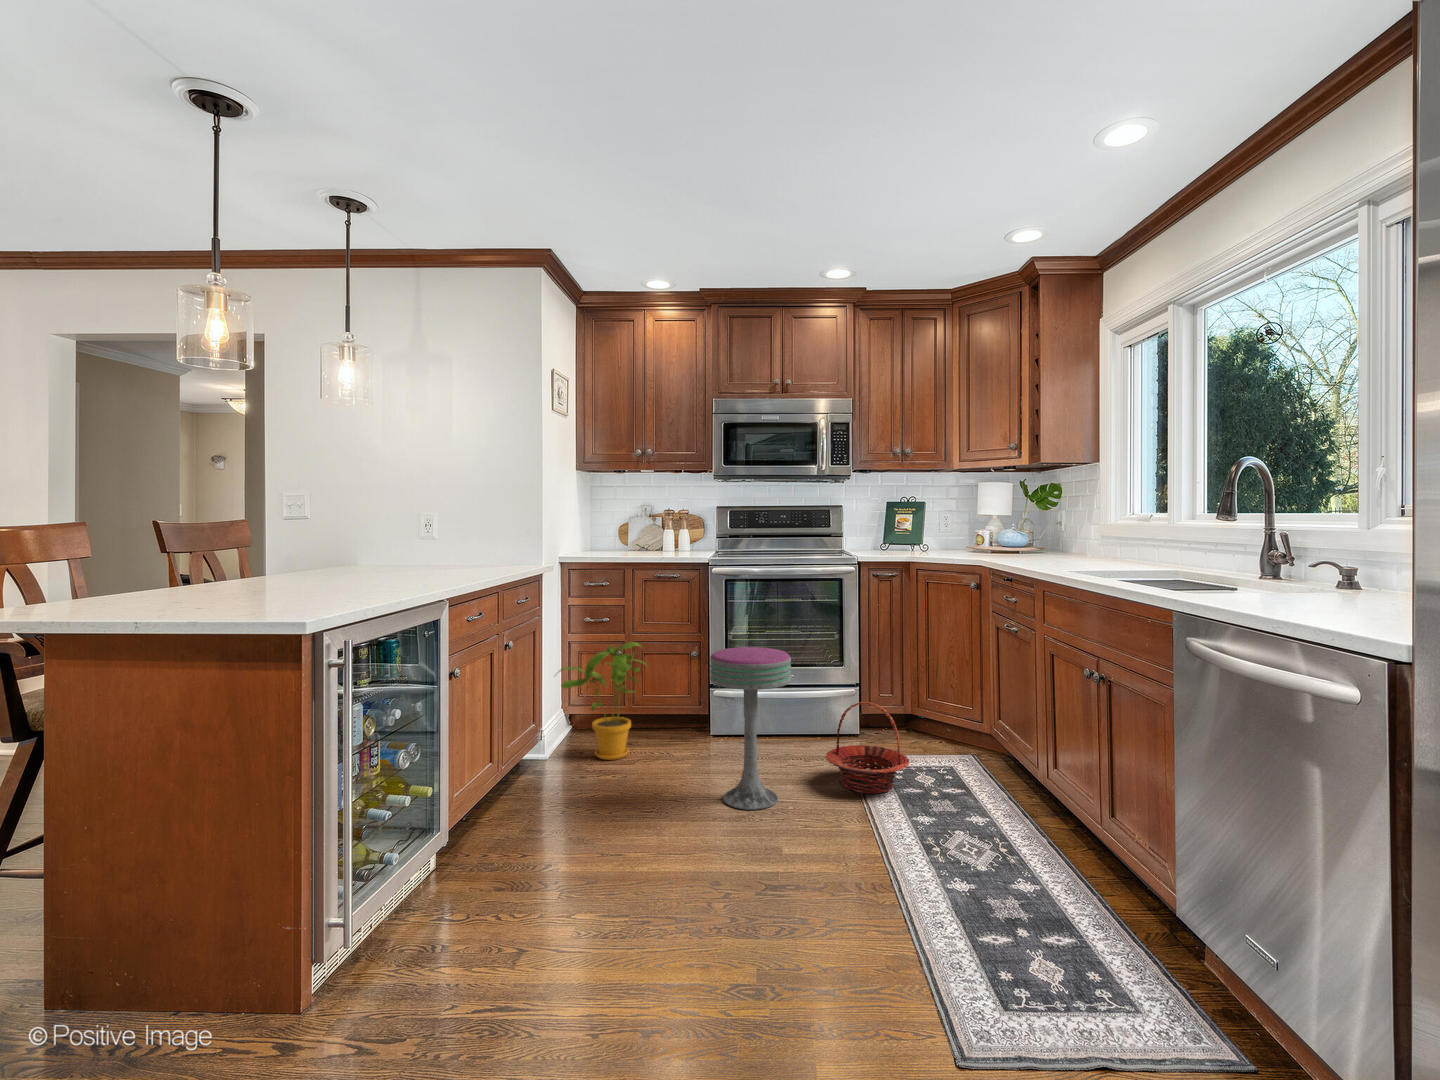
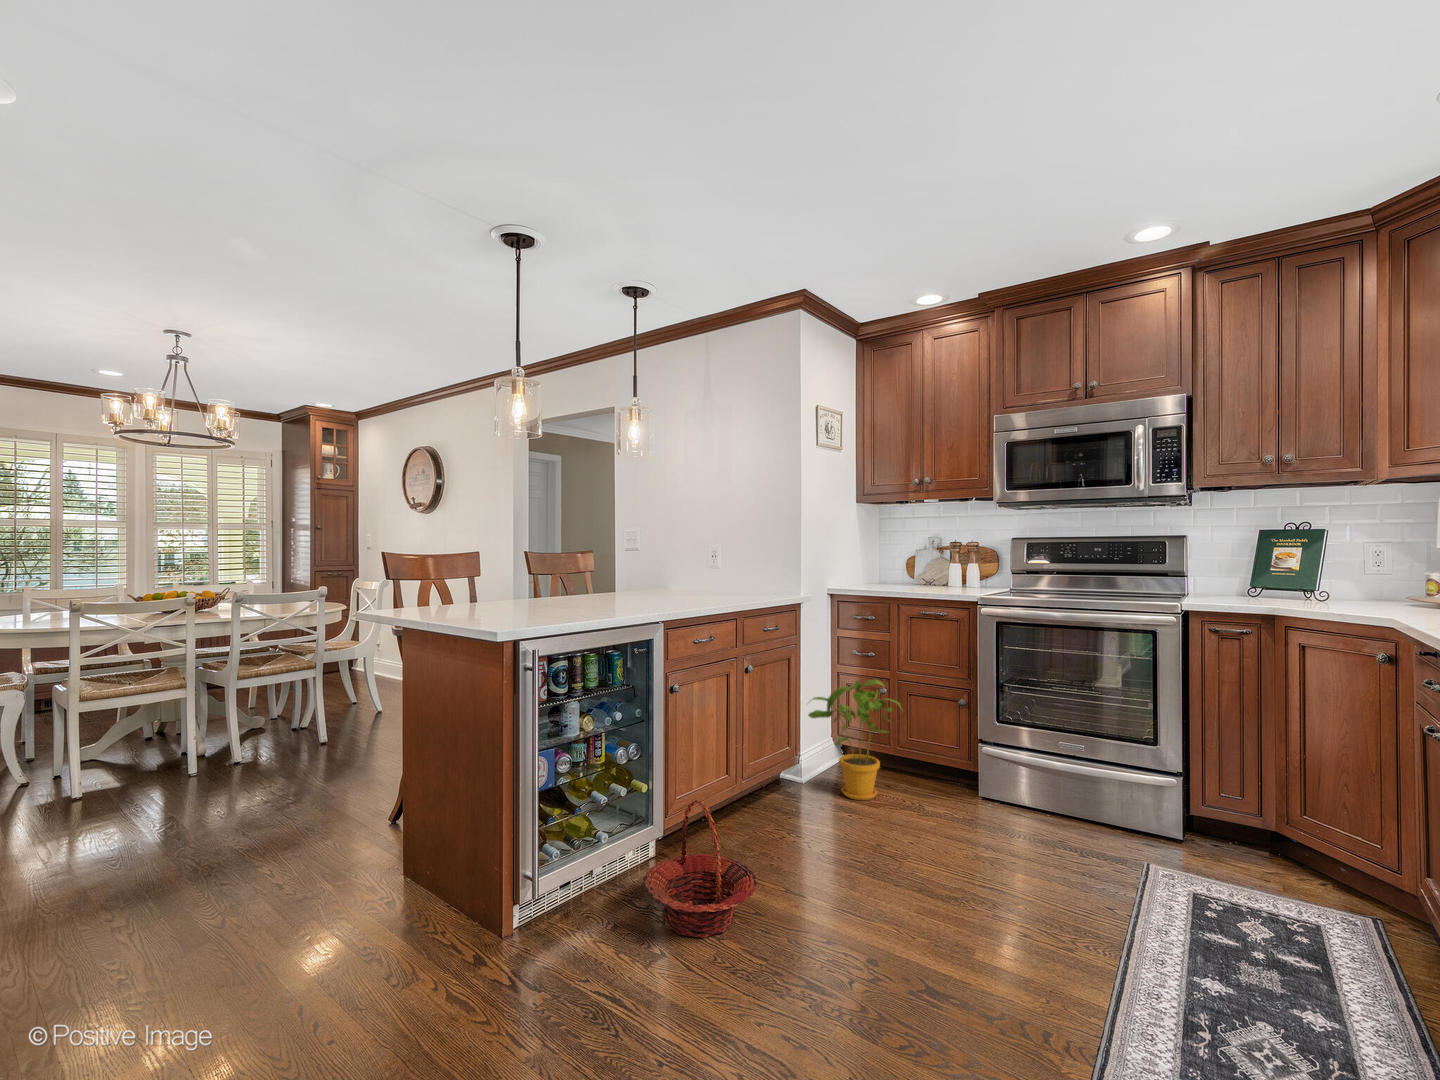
bar stool: present [710,647,791,810] -> none [926,700,1028,899]
basket: present [825,702,910,794] -> present [642,800,757,938]

